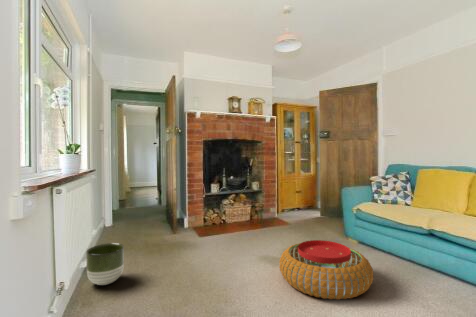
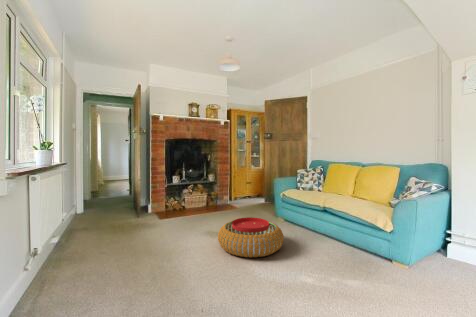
planter: present [86,243,124,285] -> none [60,223,92,256]

